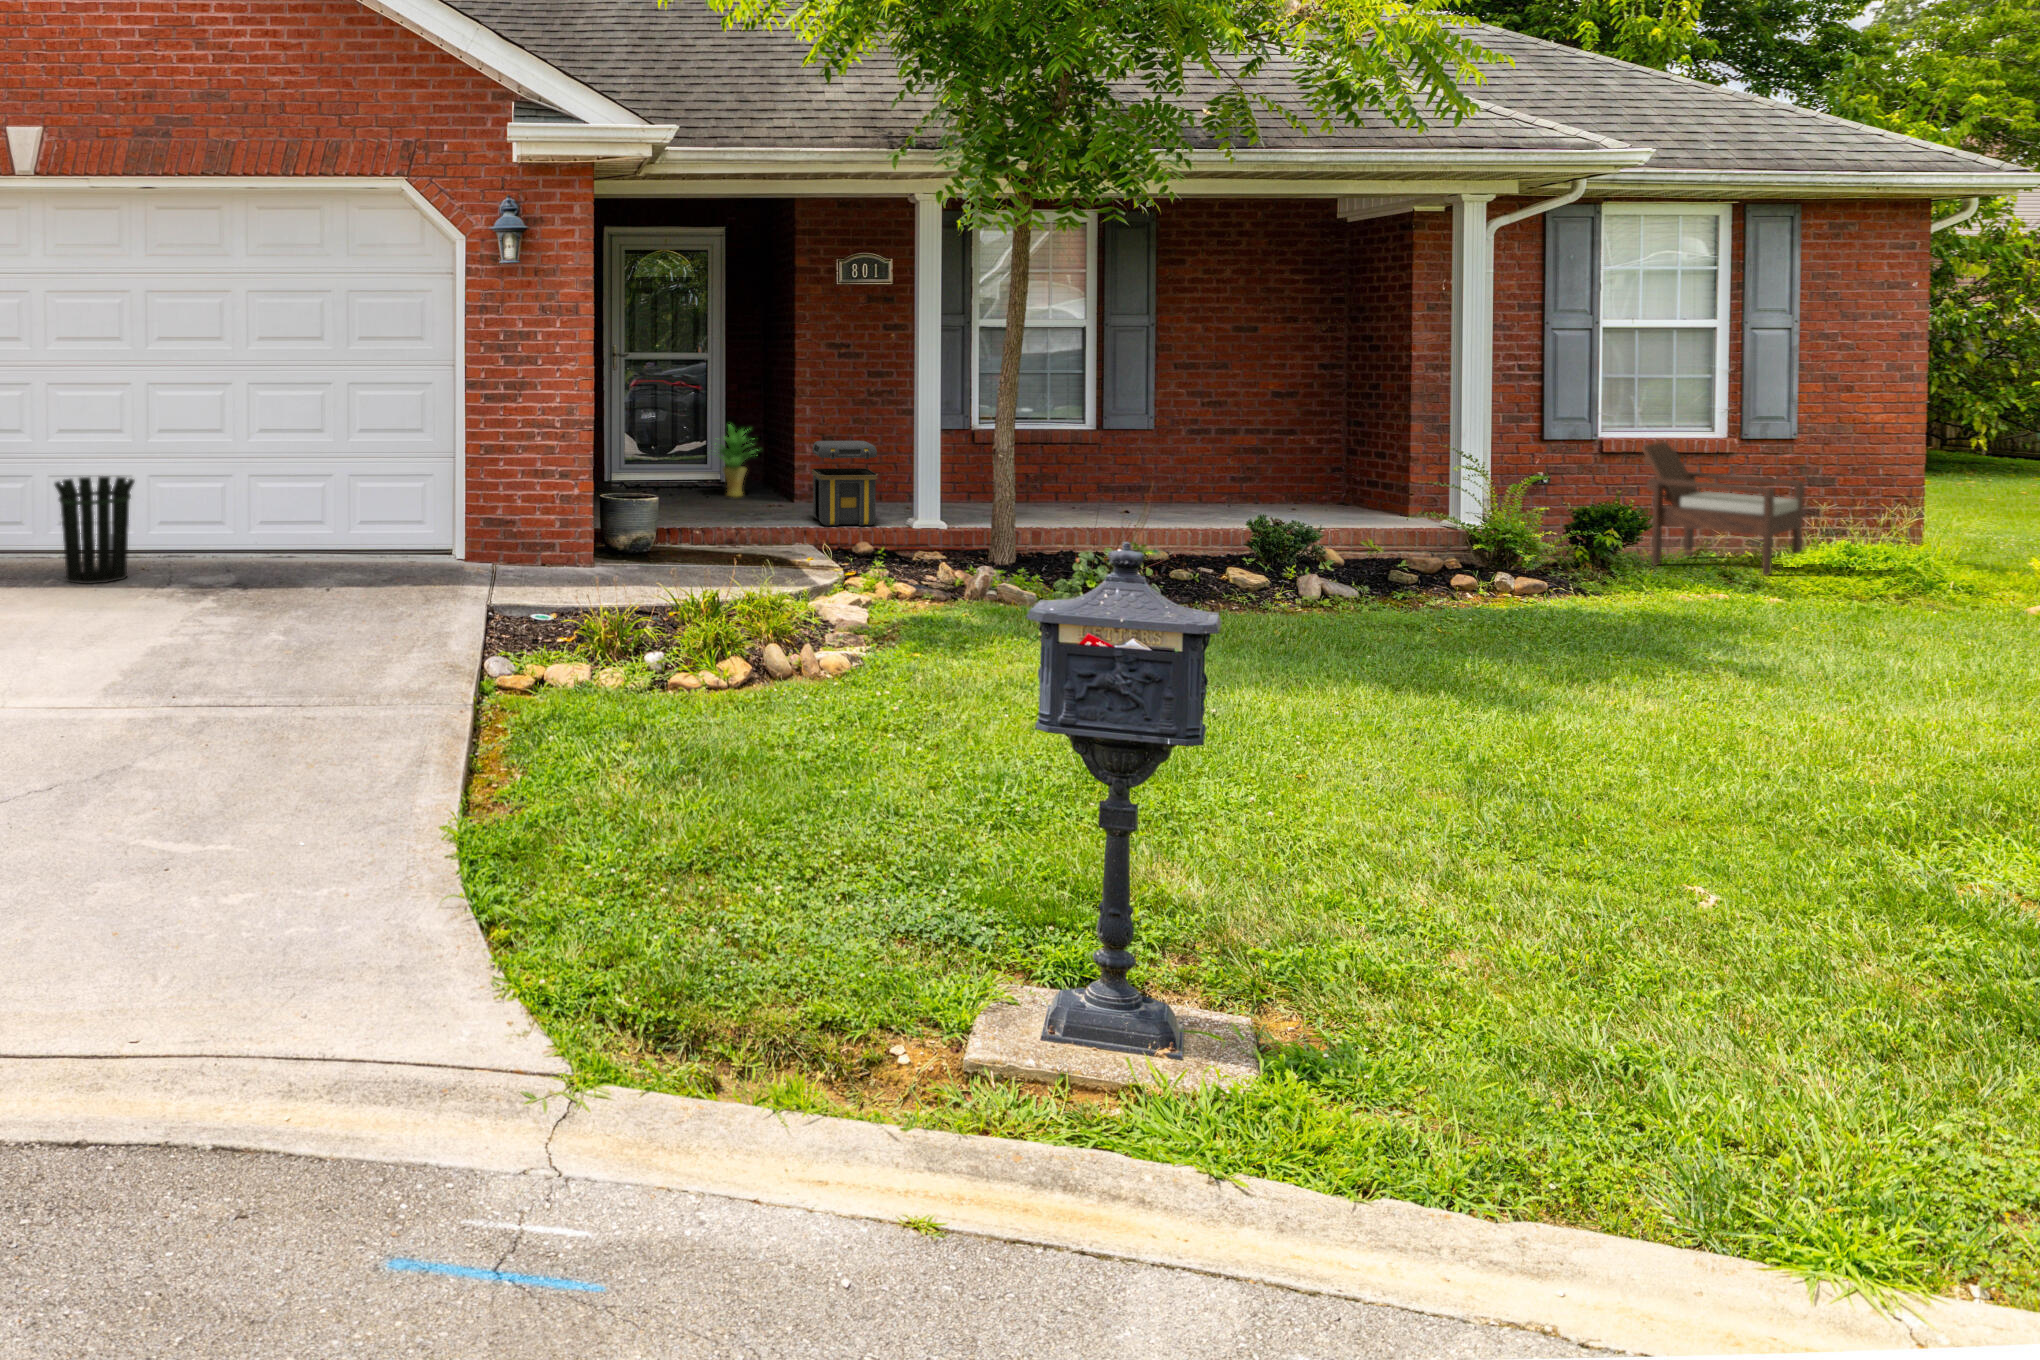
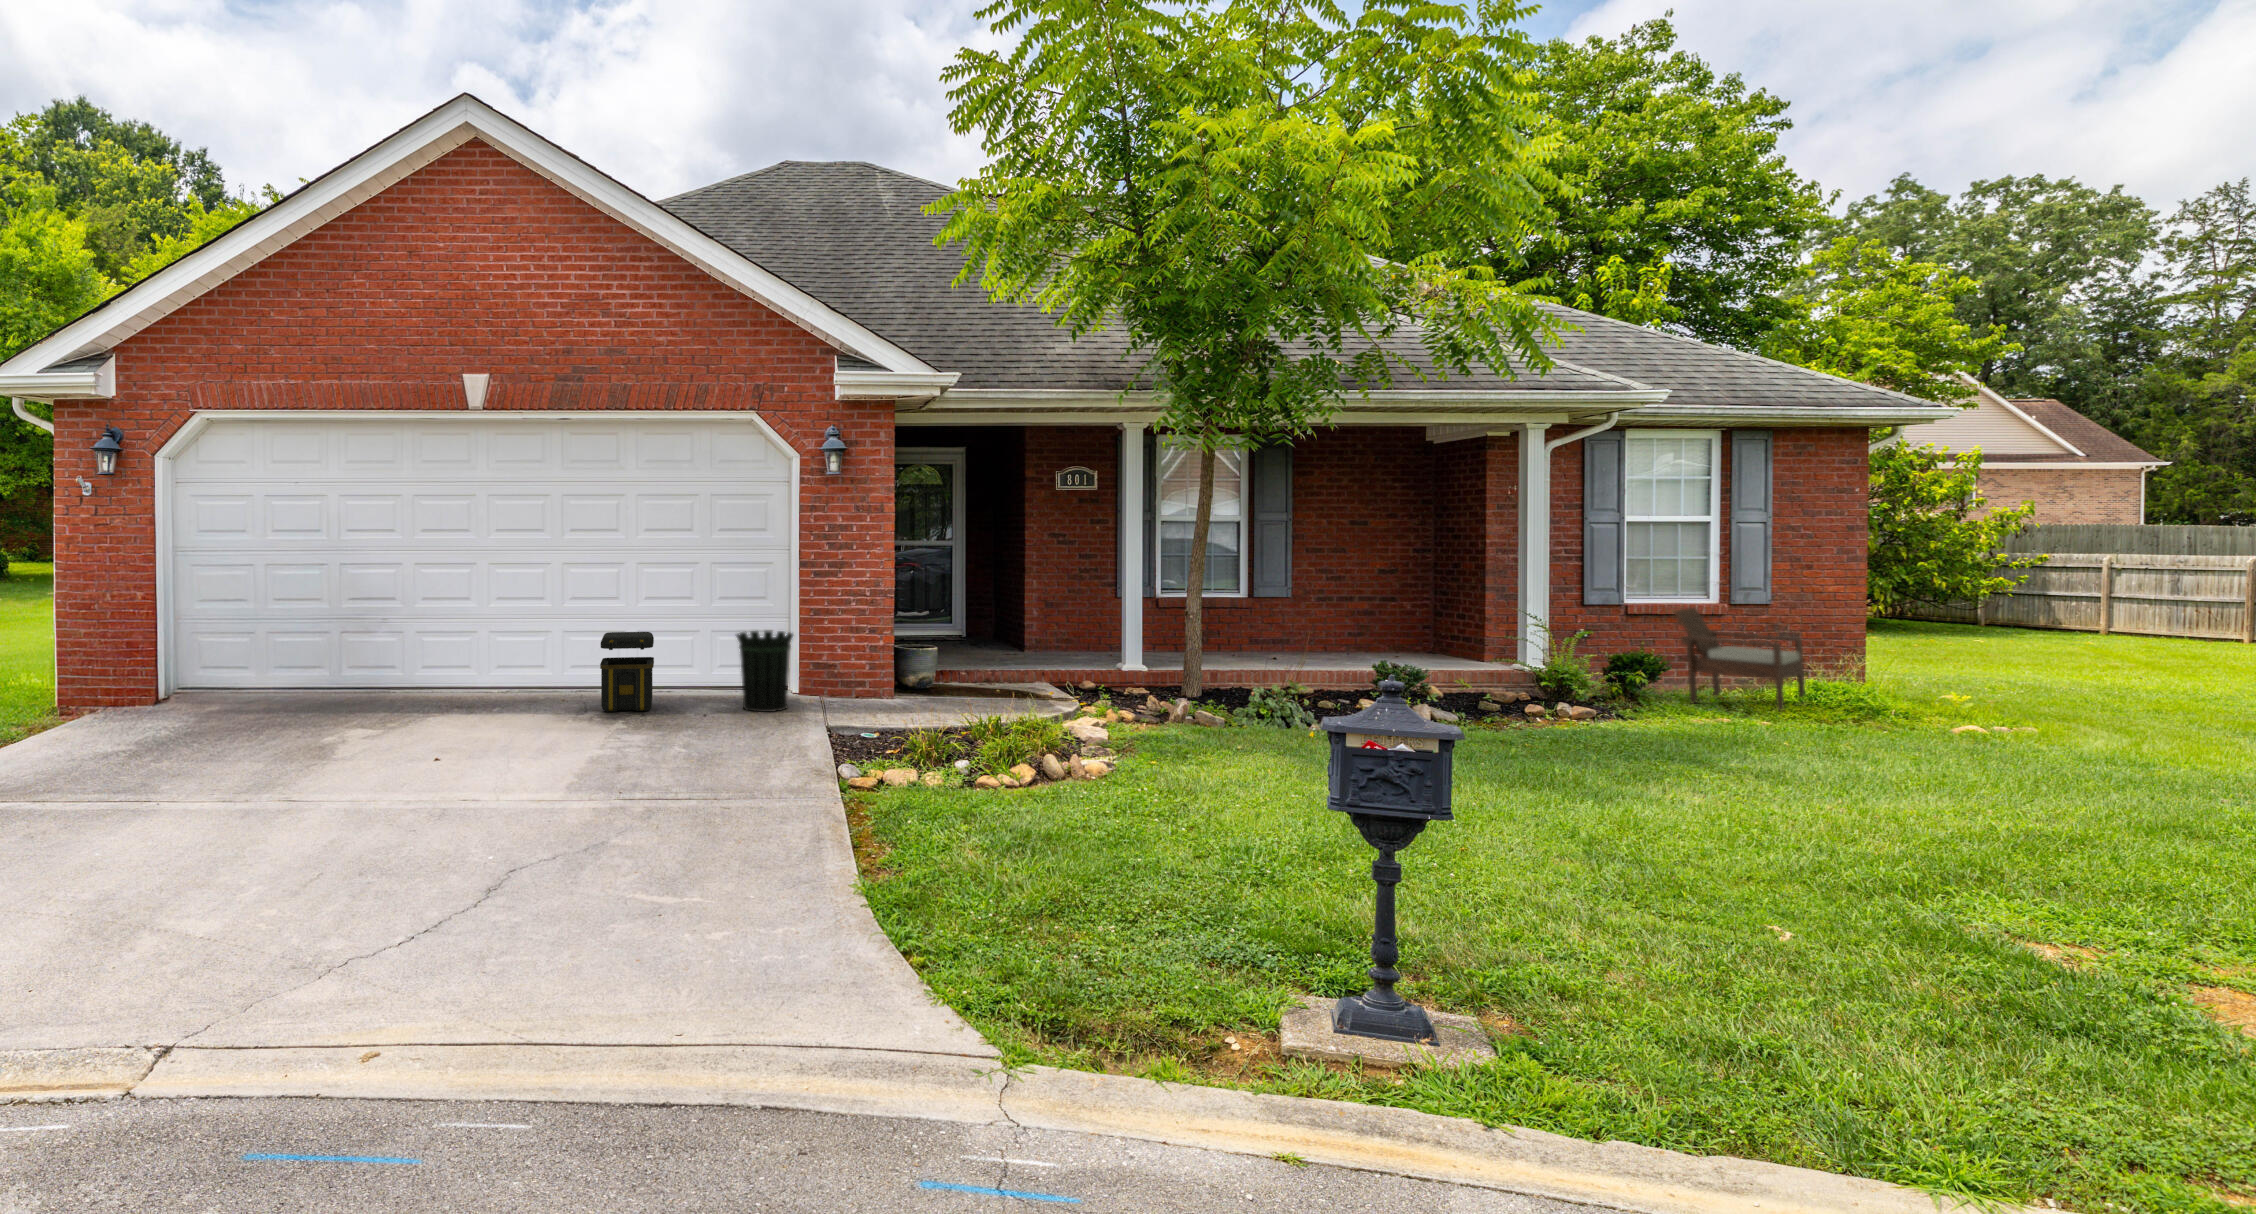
potted plant: present [718,425,753,497] -> none [956,594,997,650]
toolbox: present [812,441,878,526] -> present [600,632,654,712]
waste bin: present [55,476,134,584] -> present [737,631,793,712]

